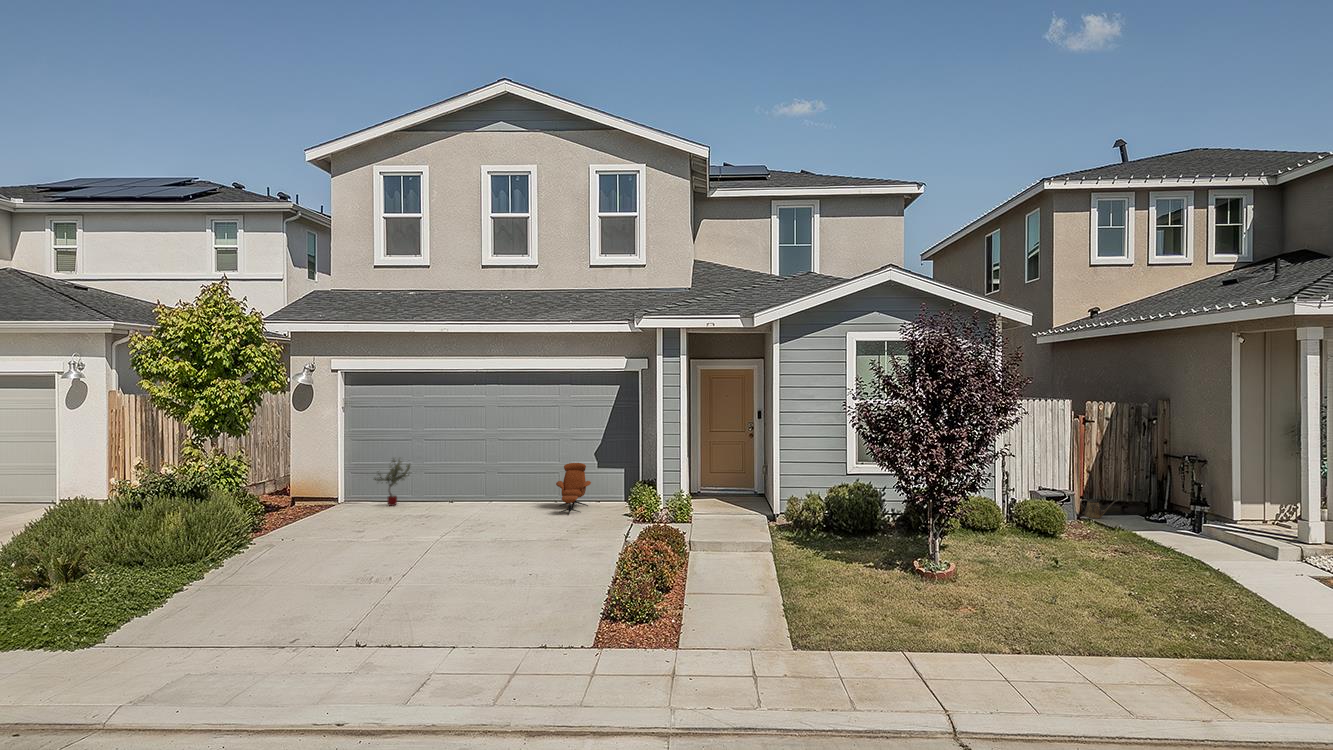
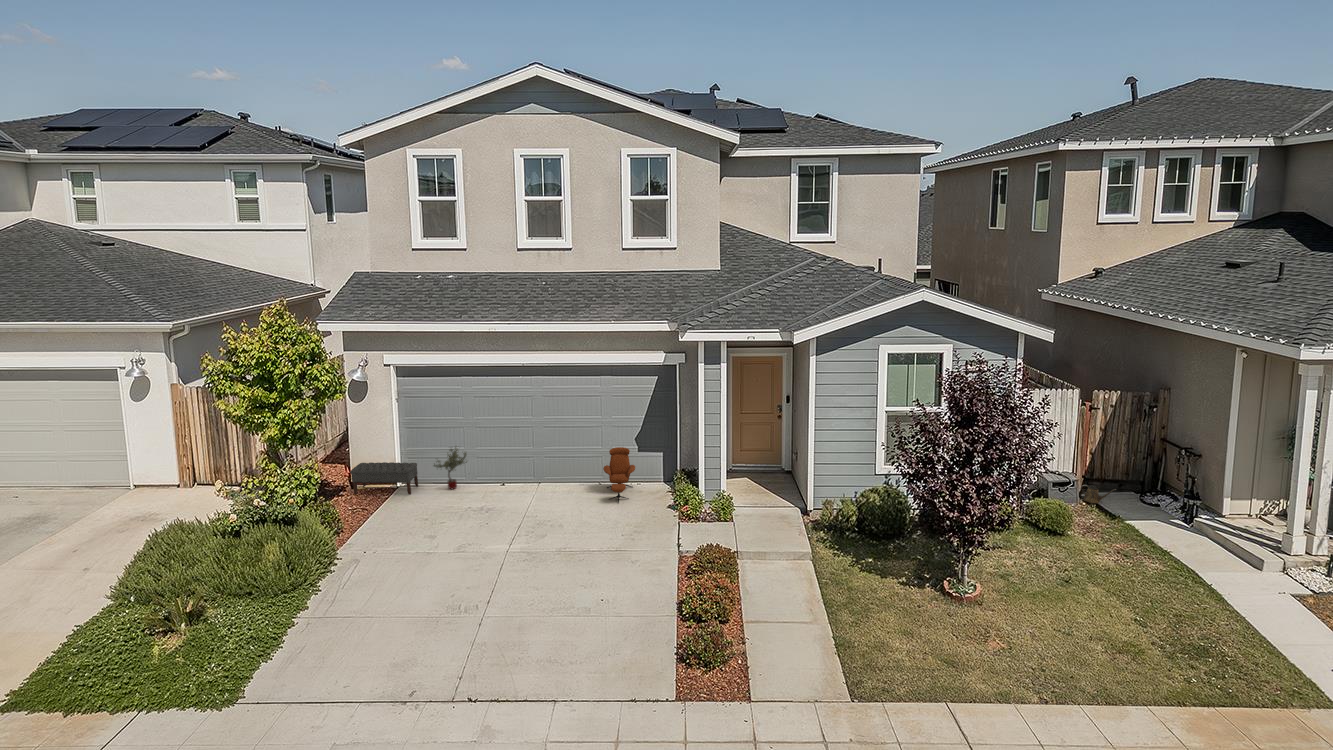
bench: none [283,476,357,508] -> present [350,462,418,494]

